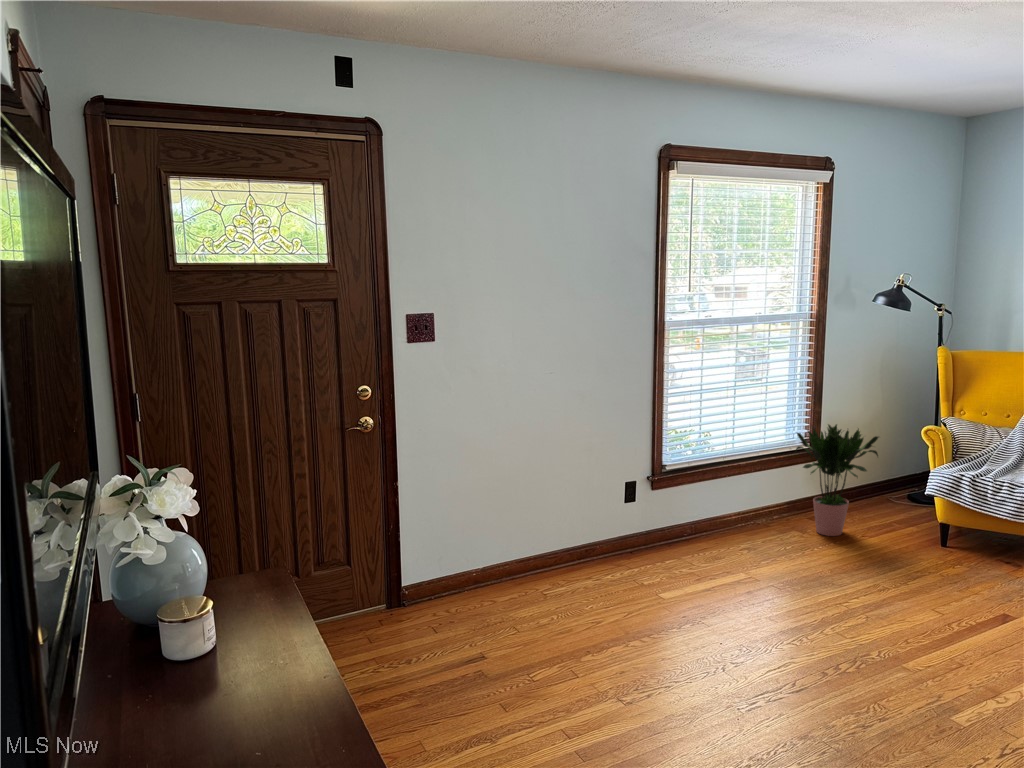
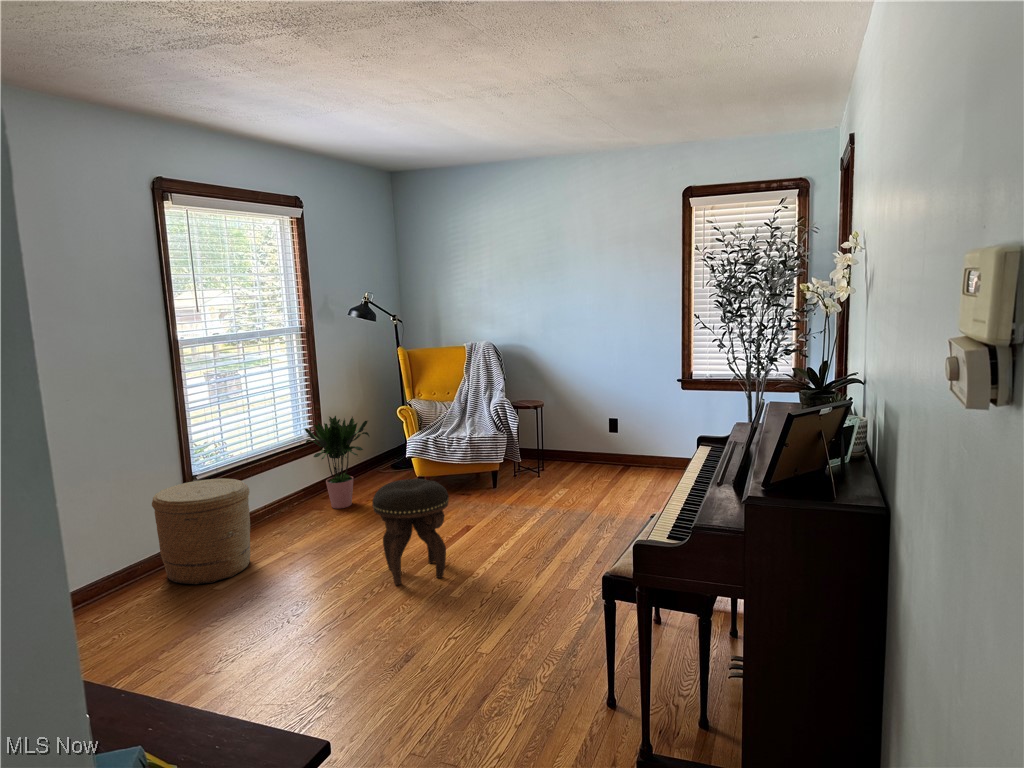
woven basket: none [615,472,714,587] -> present [152,479,250,584]
footstool: none [857,532,976,684] -> present [372,479,449,585]

